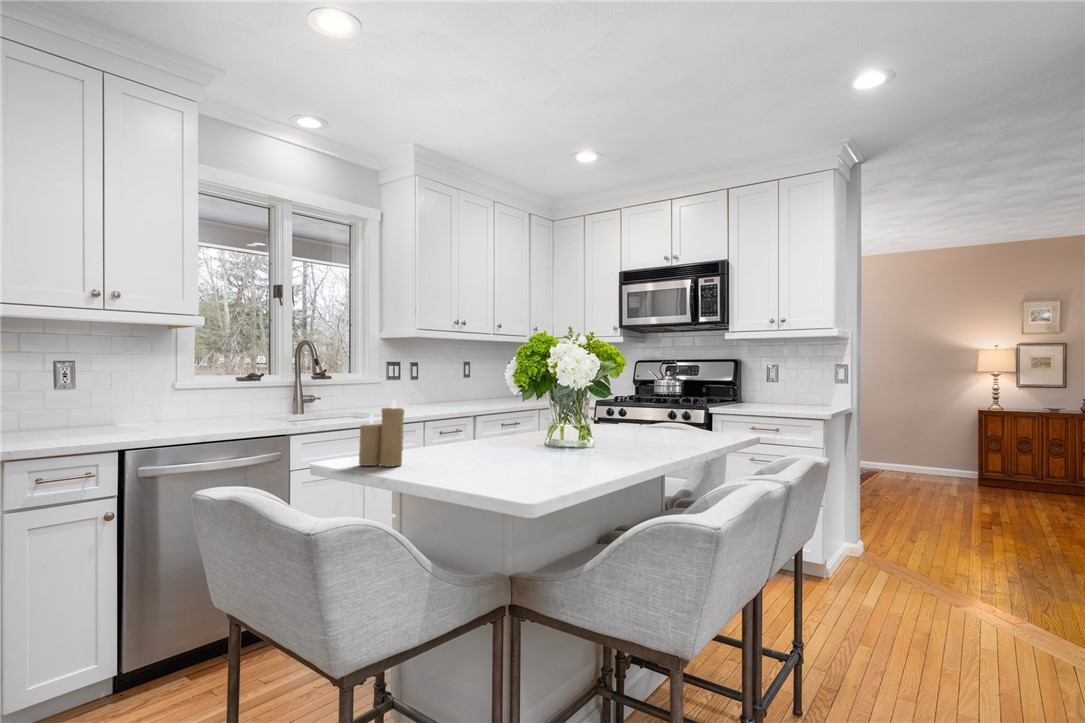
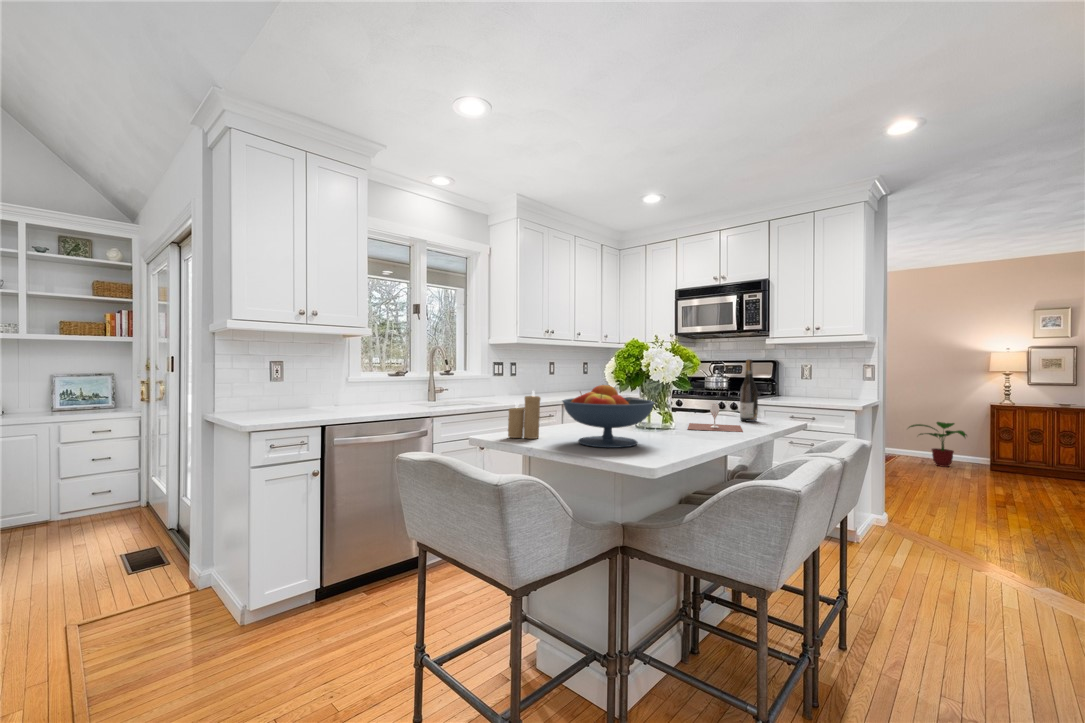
wine bottle: none [681,358,703,437] -> present [740,359,758,422]
fruit bowl: none [427,391,553,479] -> present [563,385,654,448]
wine glass: none [609,416,678,452] -> present [688,404,743,432]
potted plant: none [887,429,953,481] -> present [909,422,967,467]

